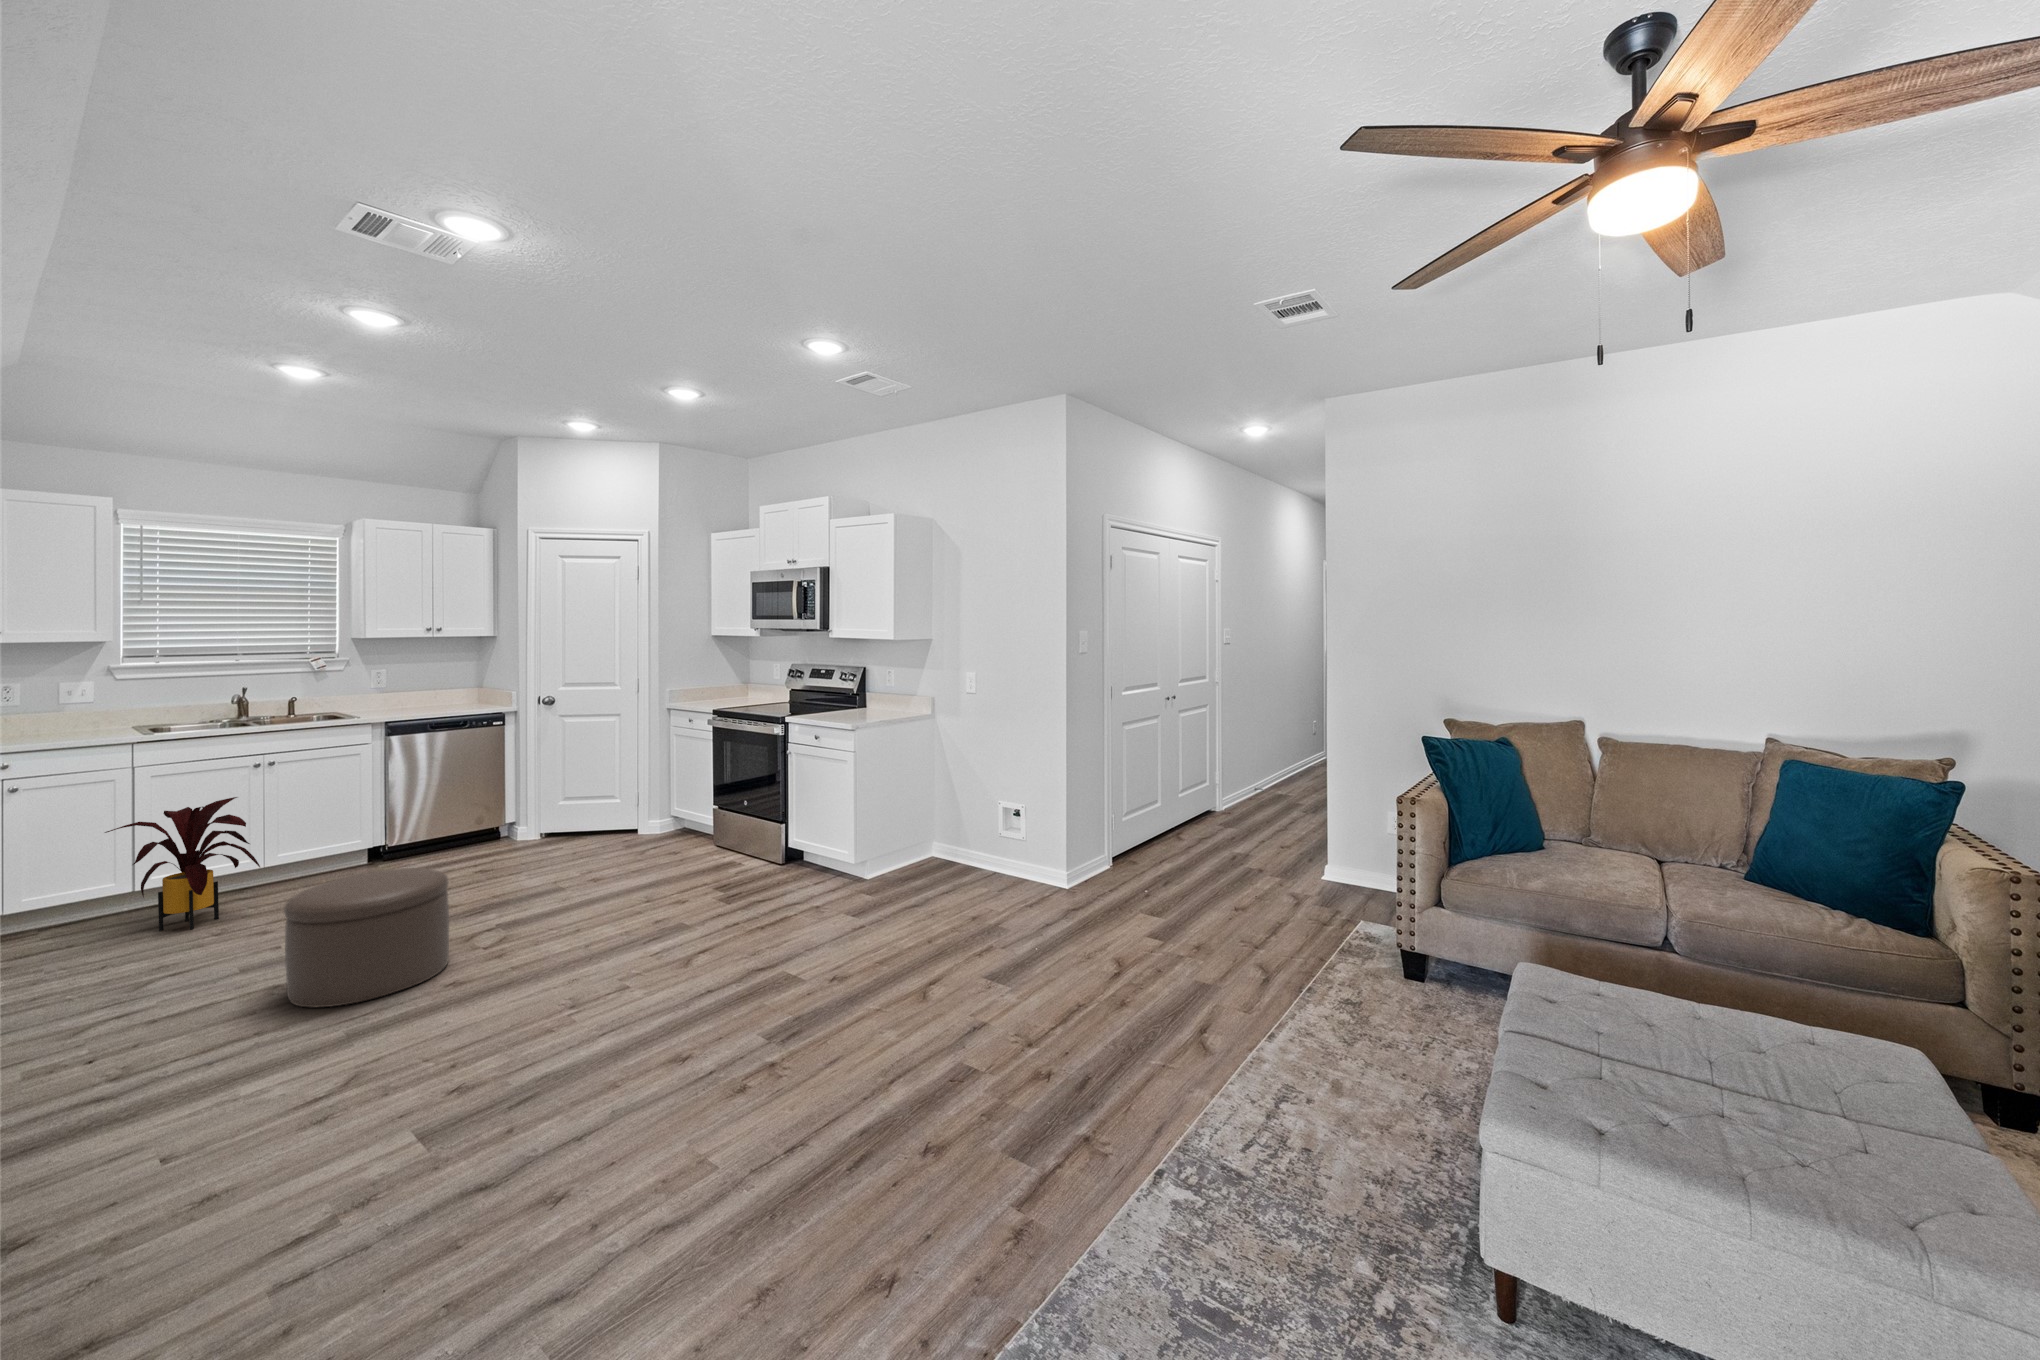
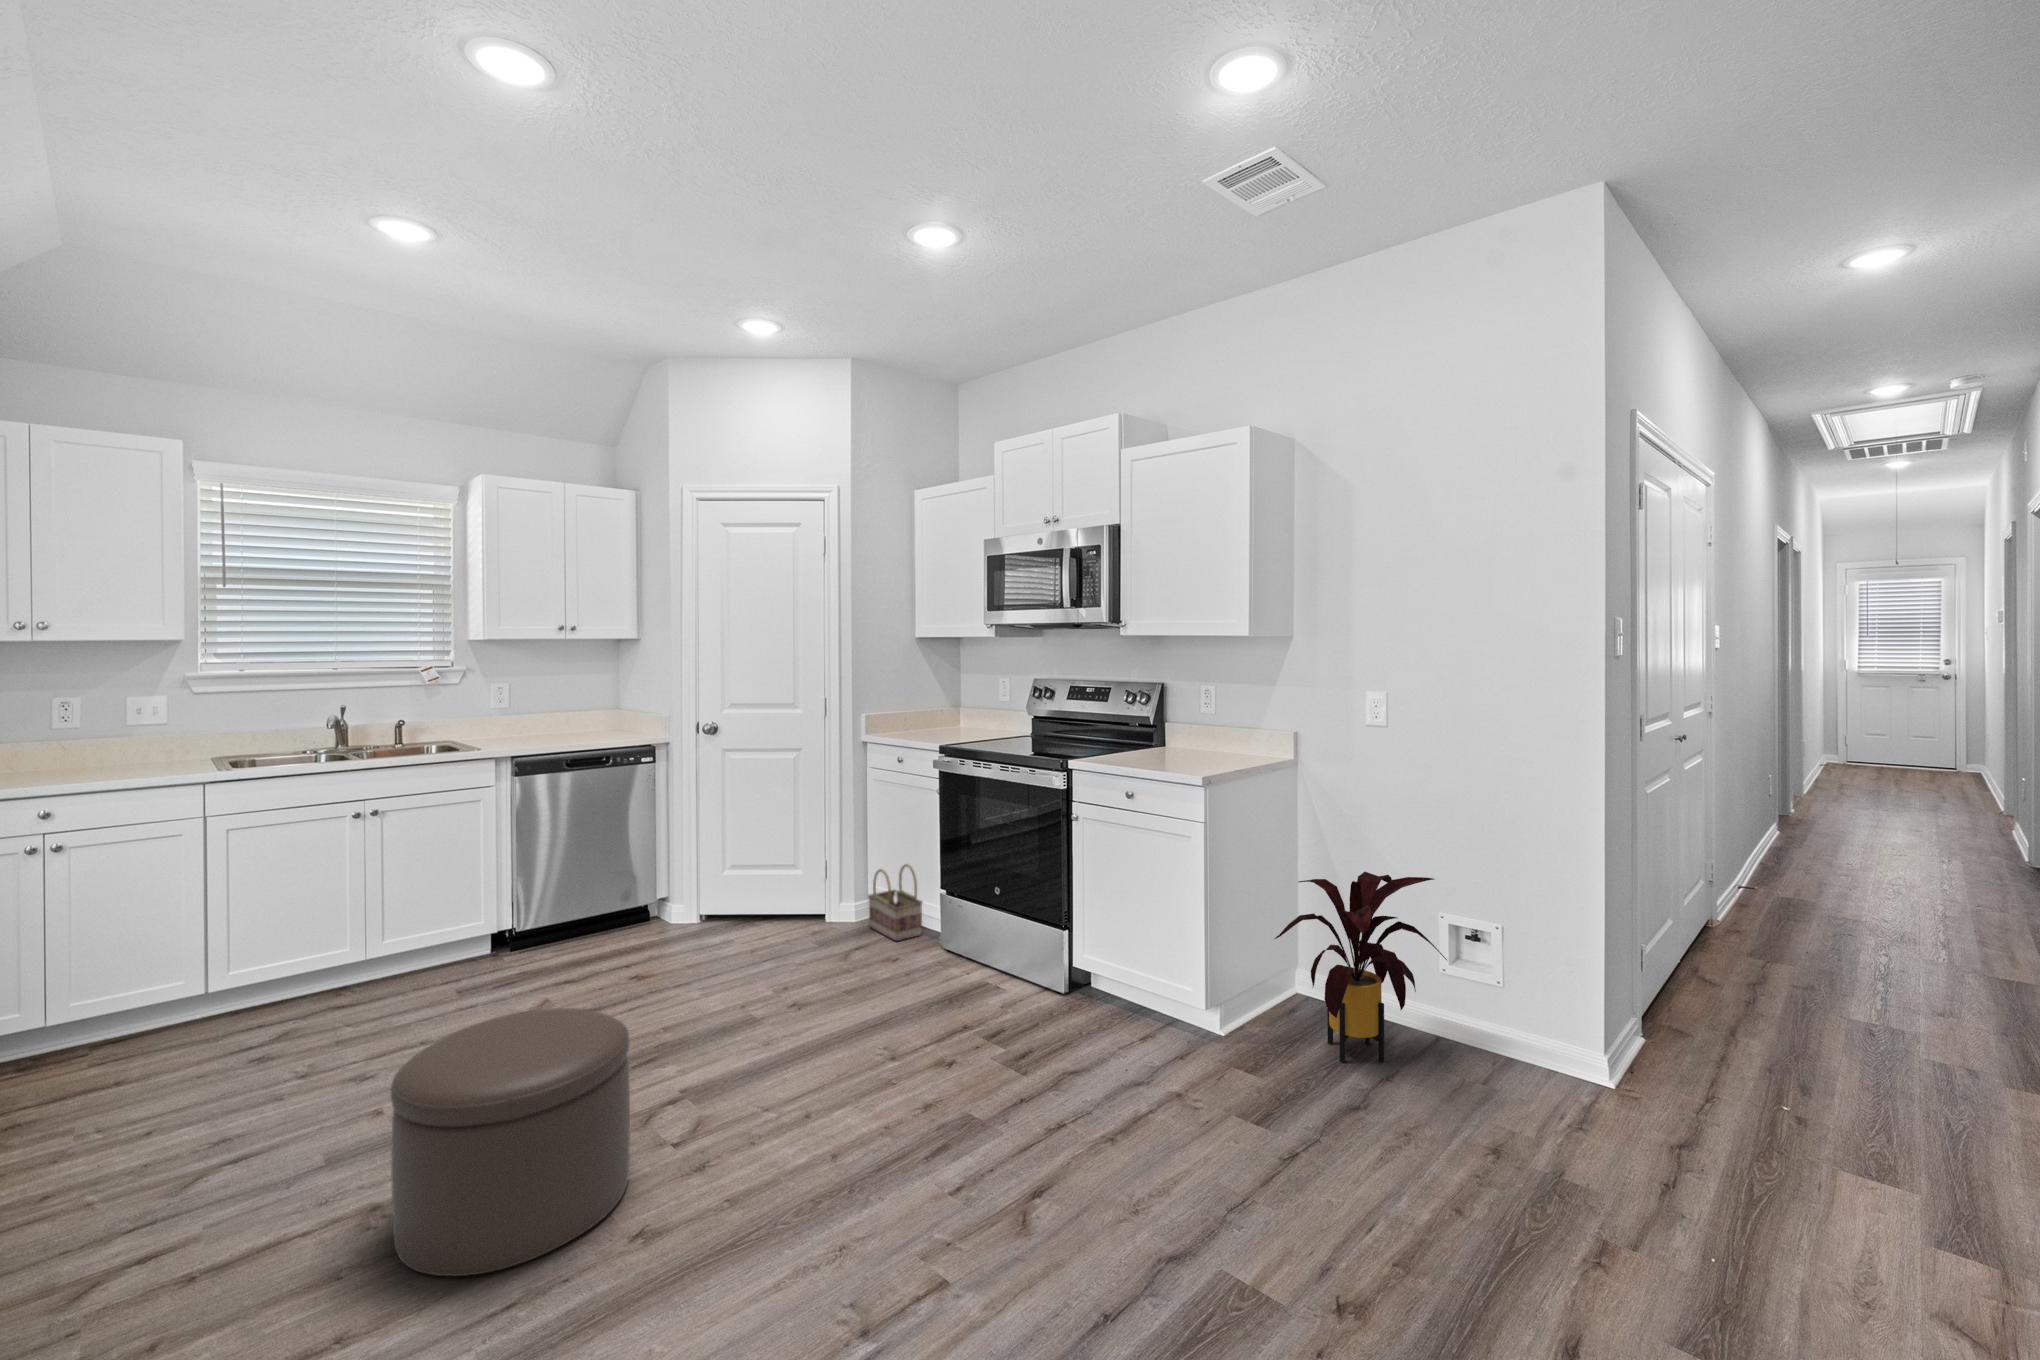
basket: none [667,792,705,844] -> present [869,864,922,941]
house plant: present [105,797,260,931] -> present [1275,872,1447,1062]

